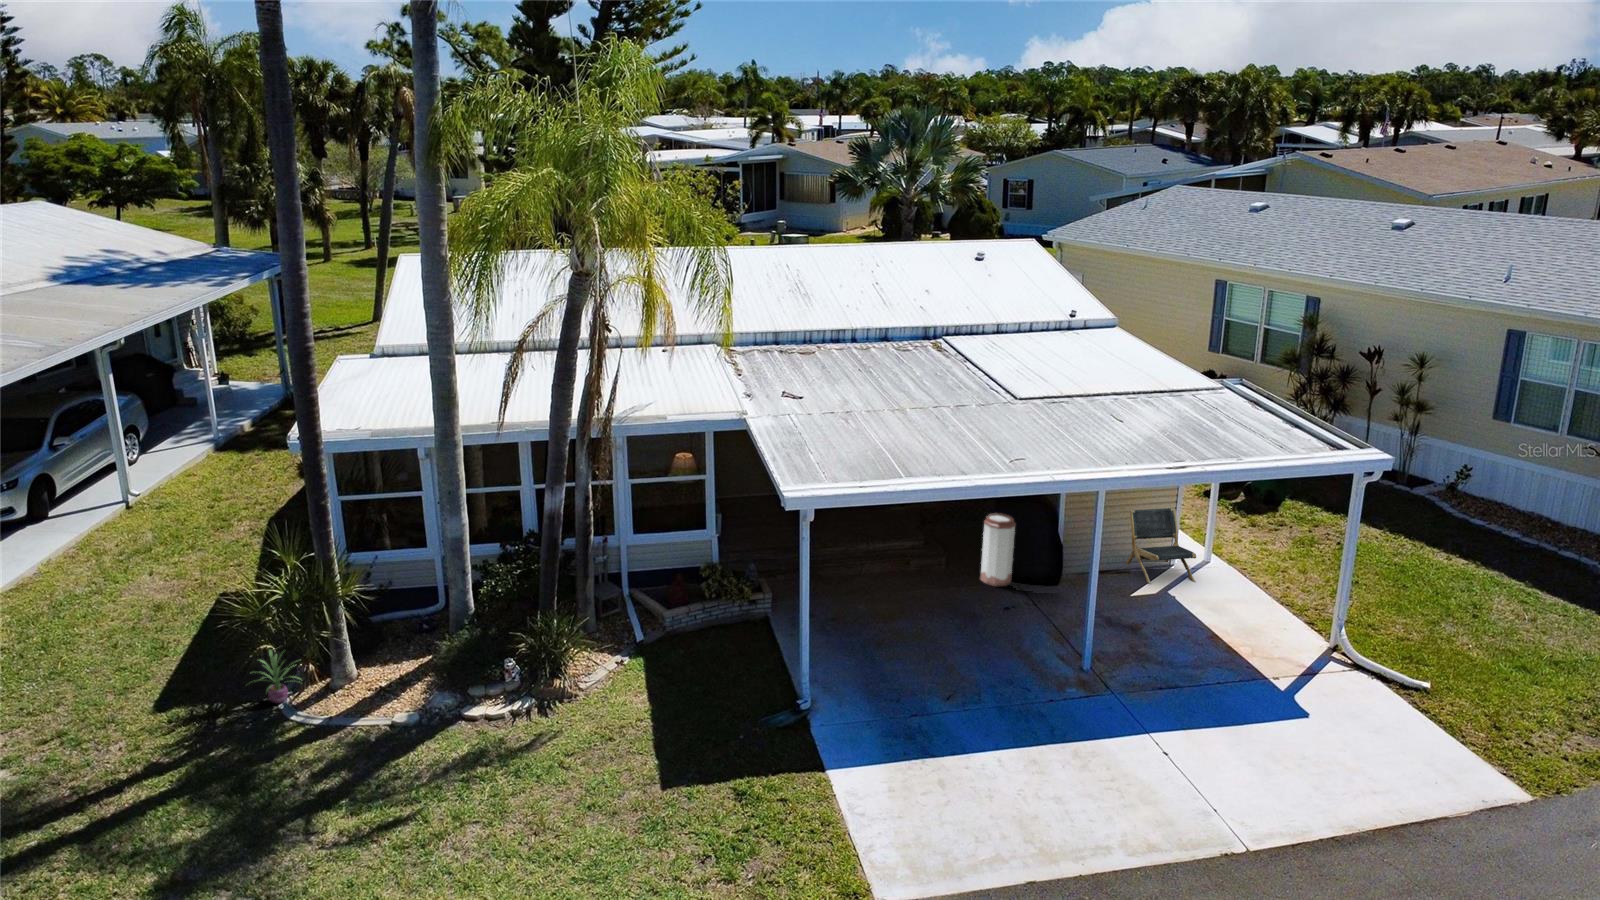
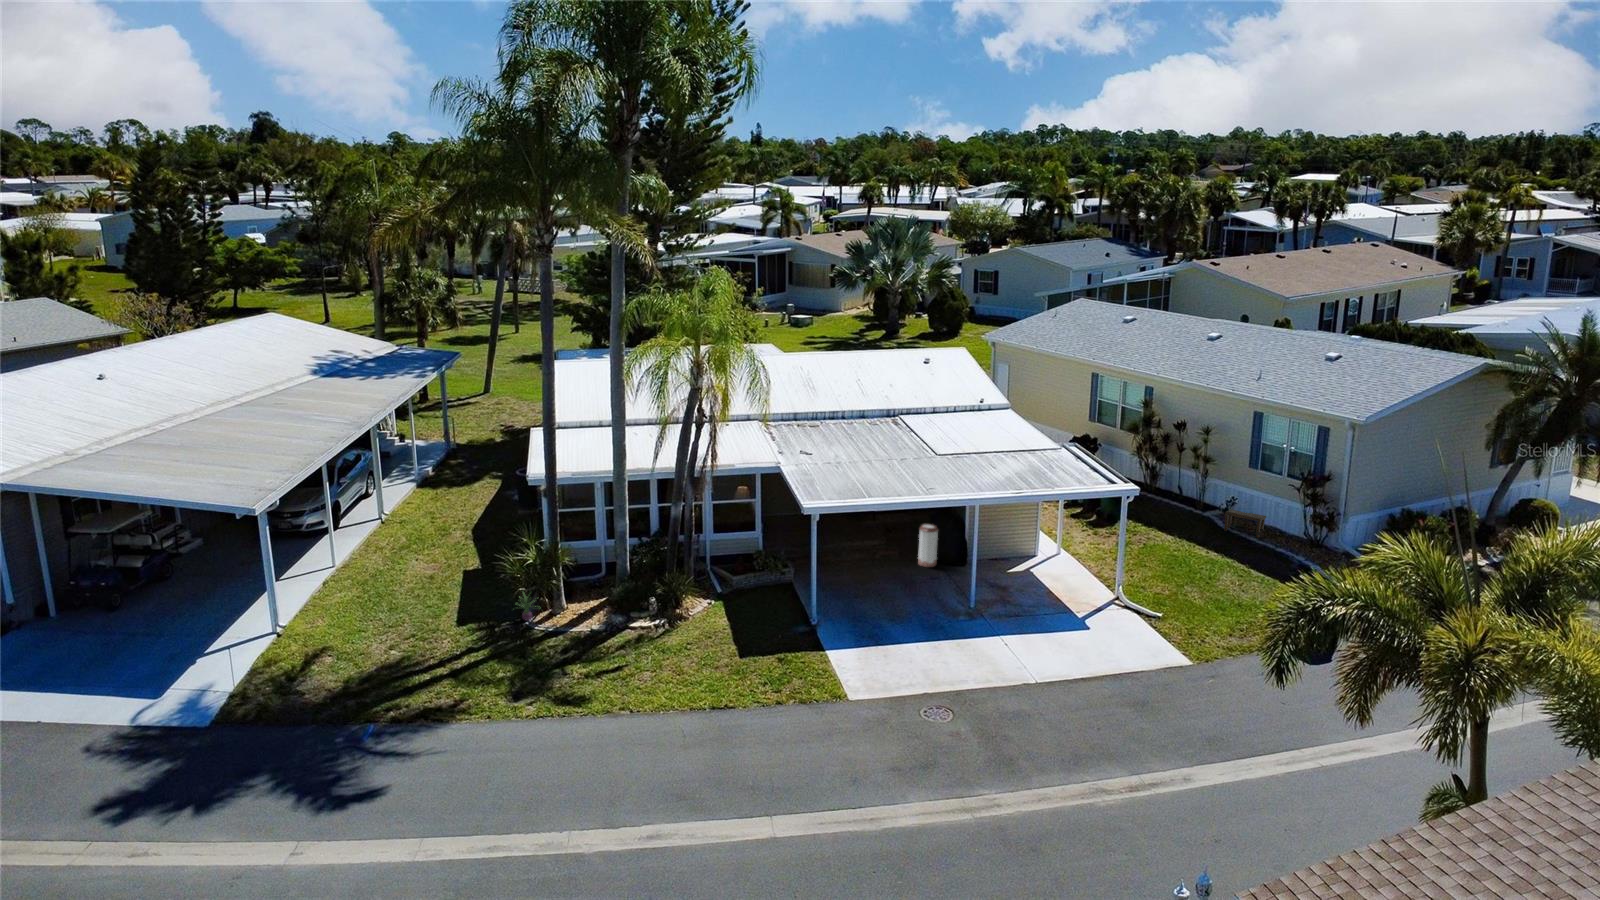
bench: none [1453,484,1525,530] -> present [1224,509,1266,538]
lounge chair: present [1126,508,1196,584] -> none [1008,521,1048,566]

